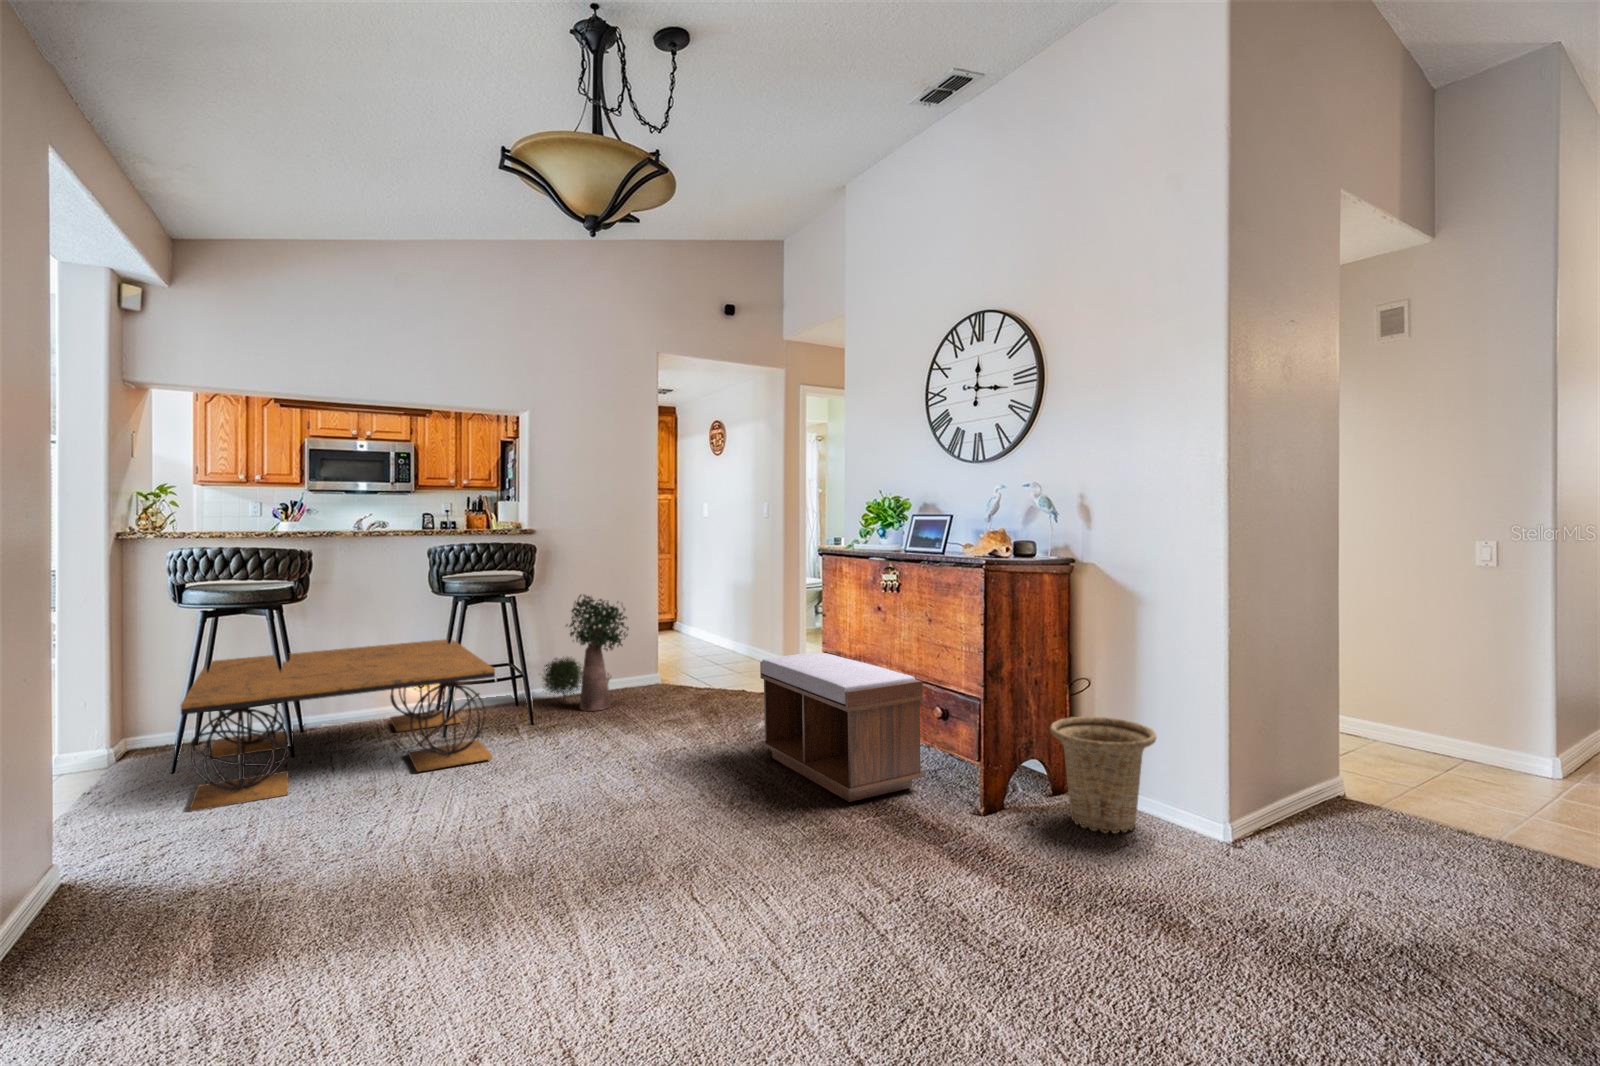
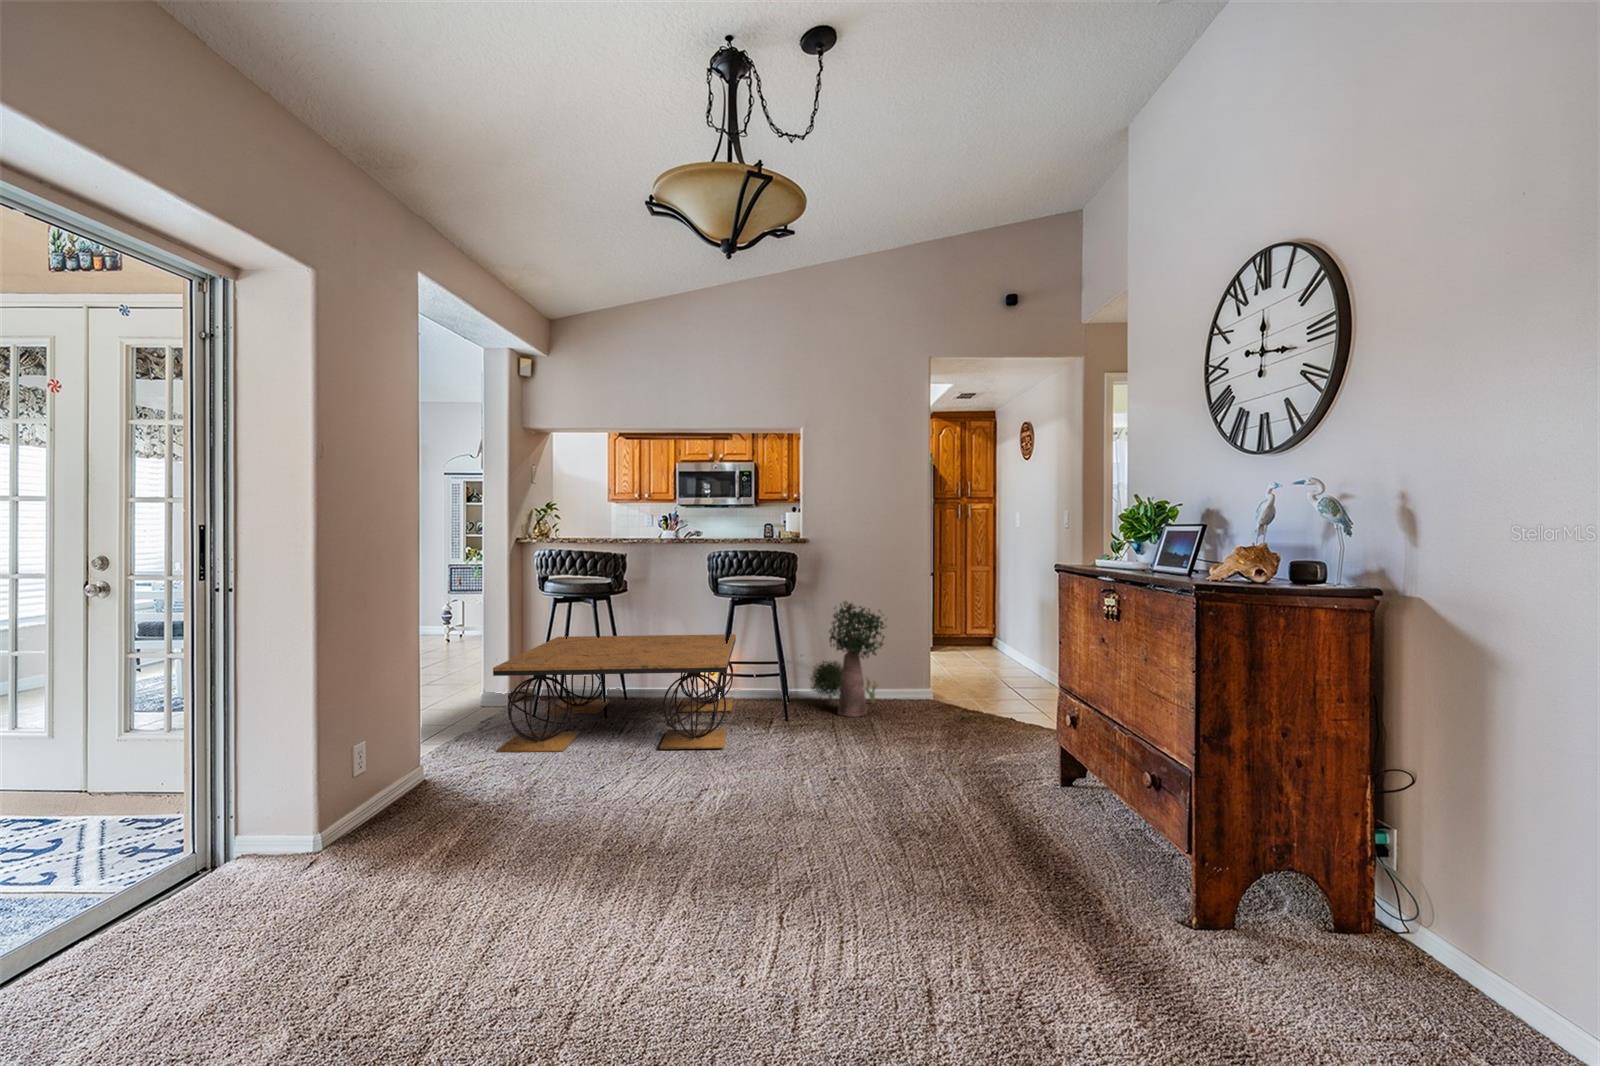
bench: present [760,653,924,802] -> none [970,682,1135,867]
basket: present [1050,717,1157,834] -> none [1300,818,1494,1017]

